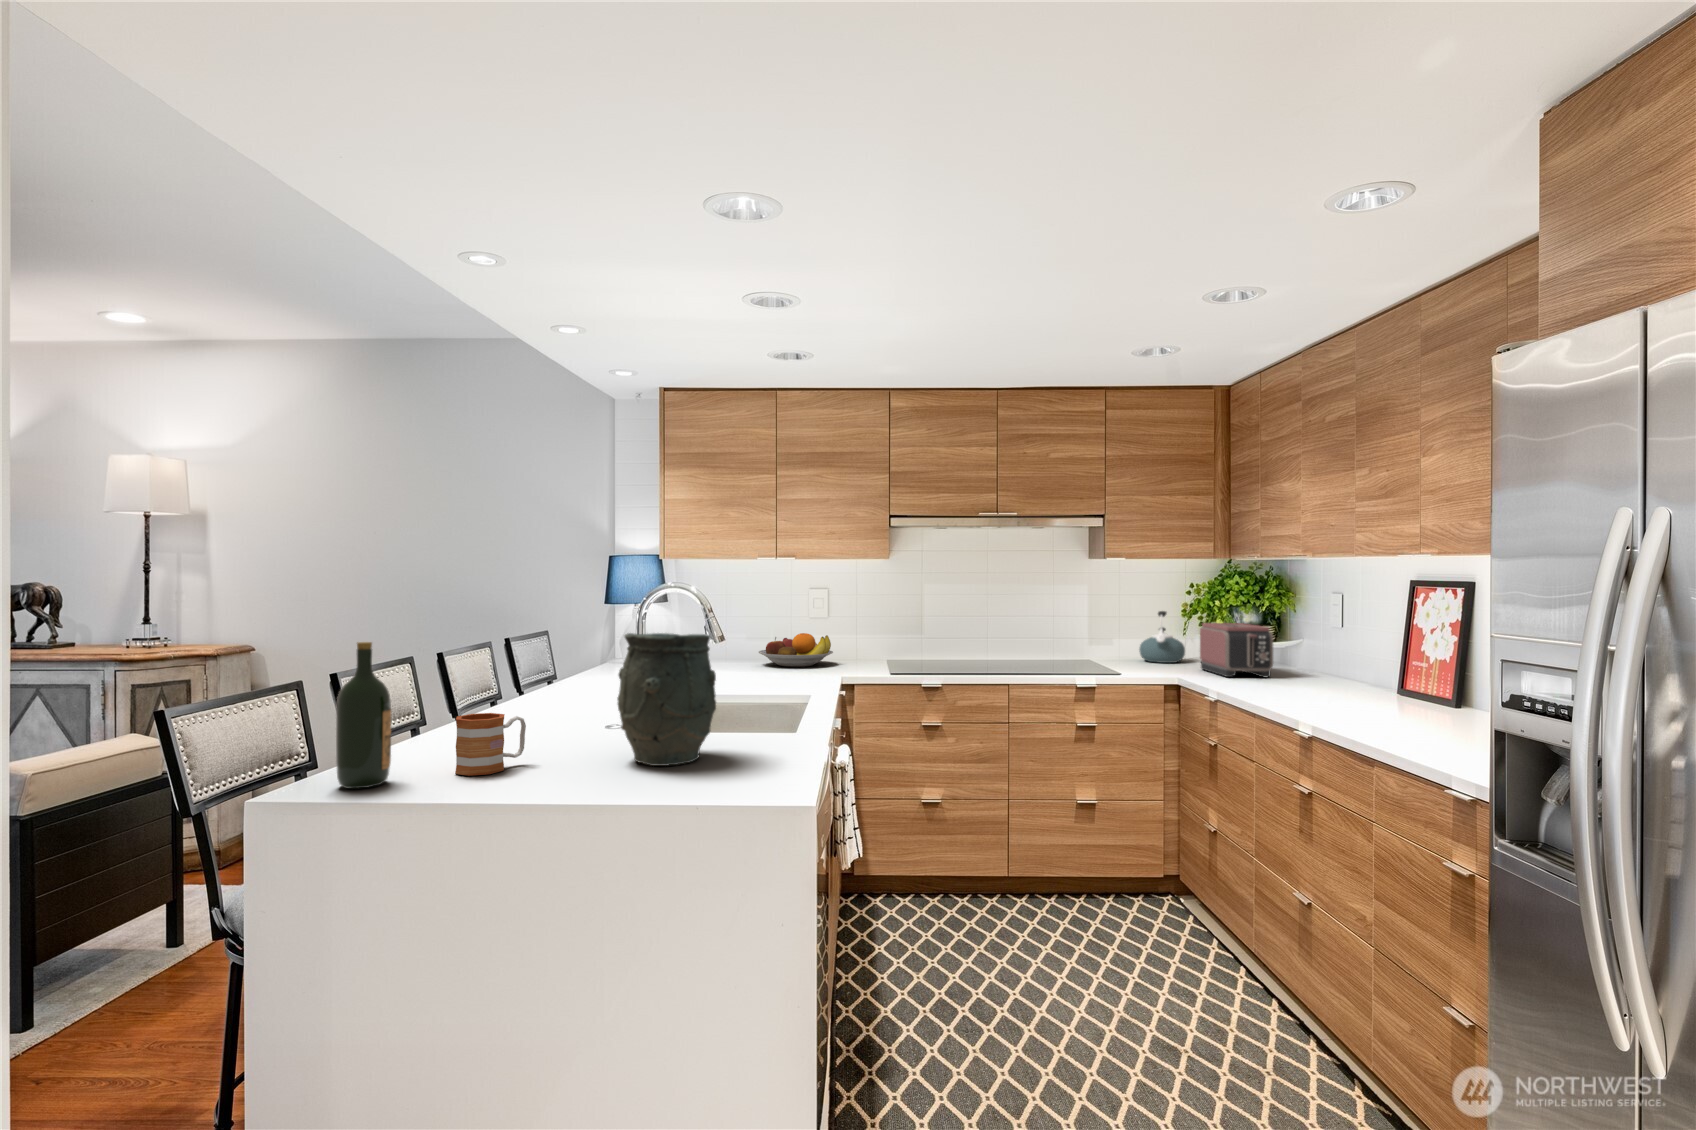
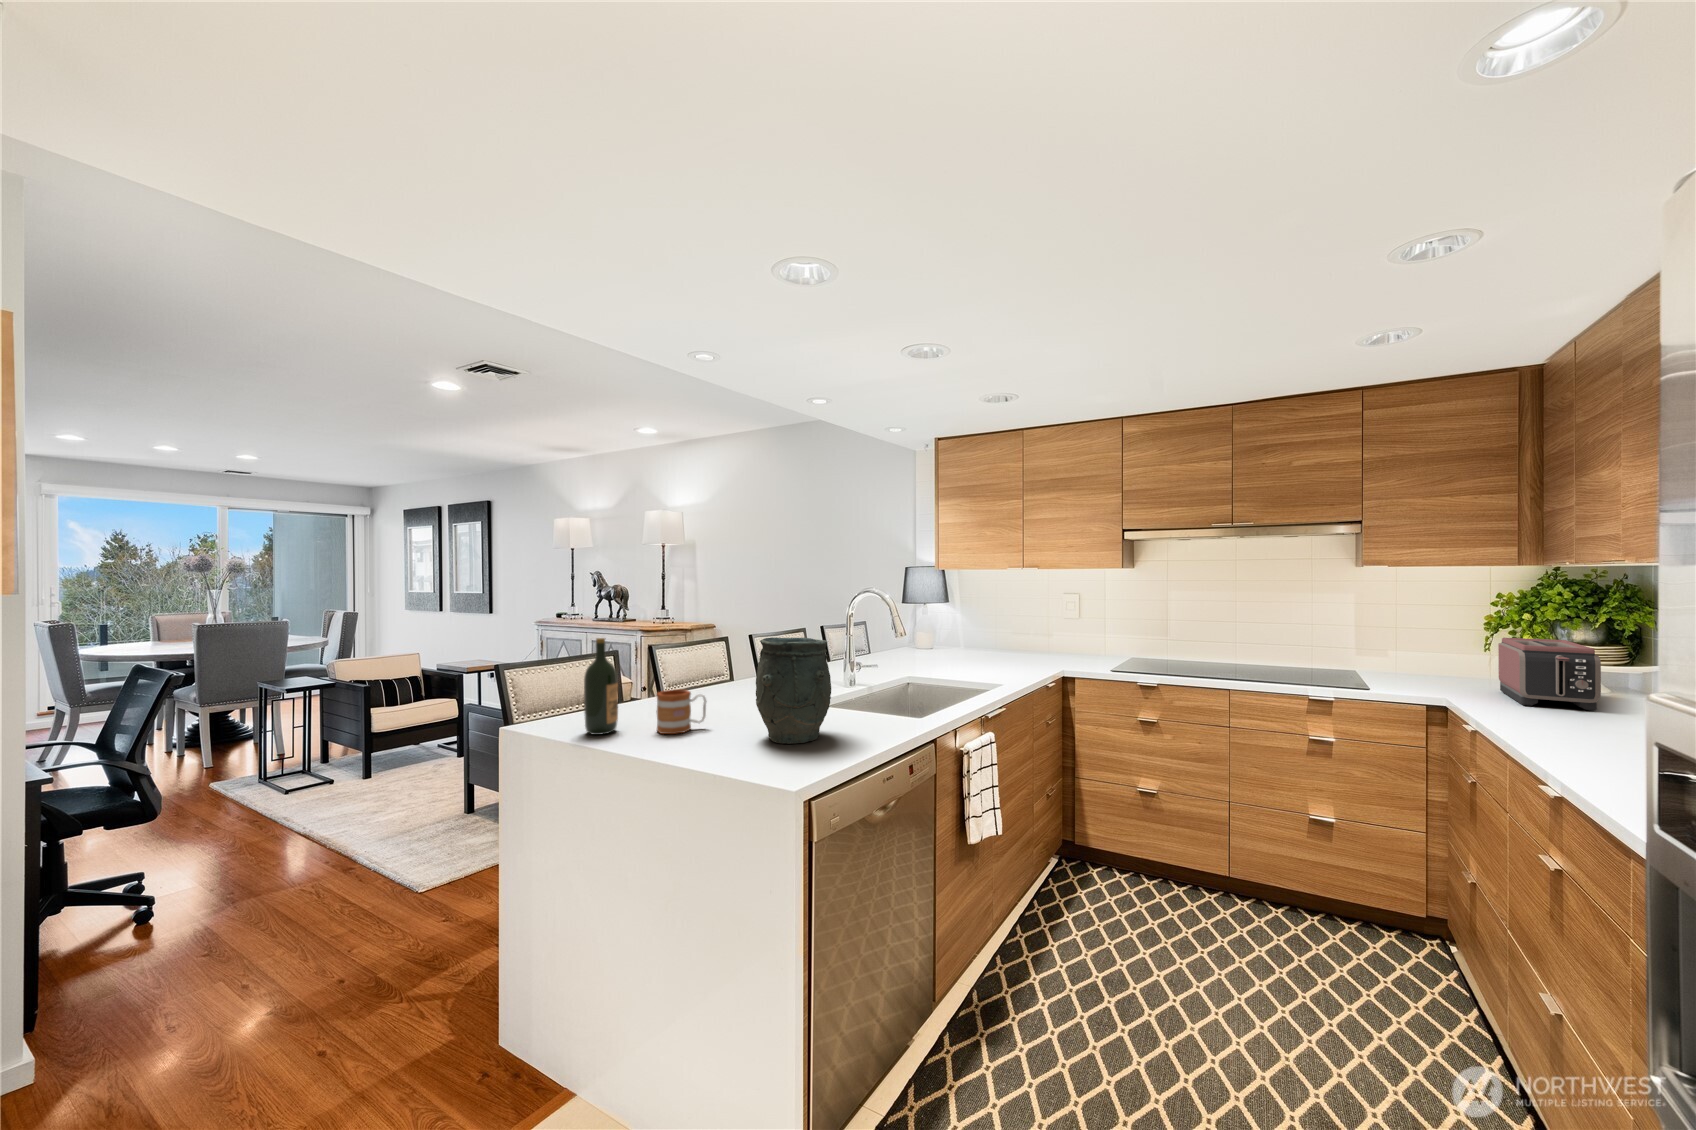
kettle: present [1139,611,1185,663] -> none [1428,620,1494,680]
fruit bowl: present [759,633,833,667] -> none [1011,629,1077,658]

